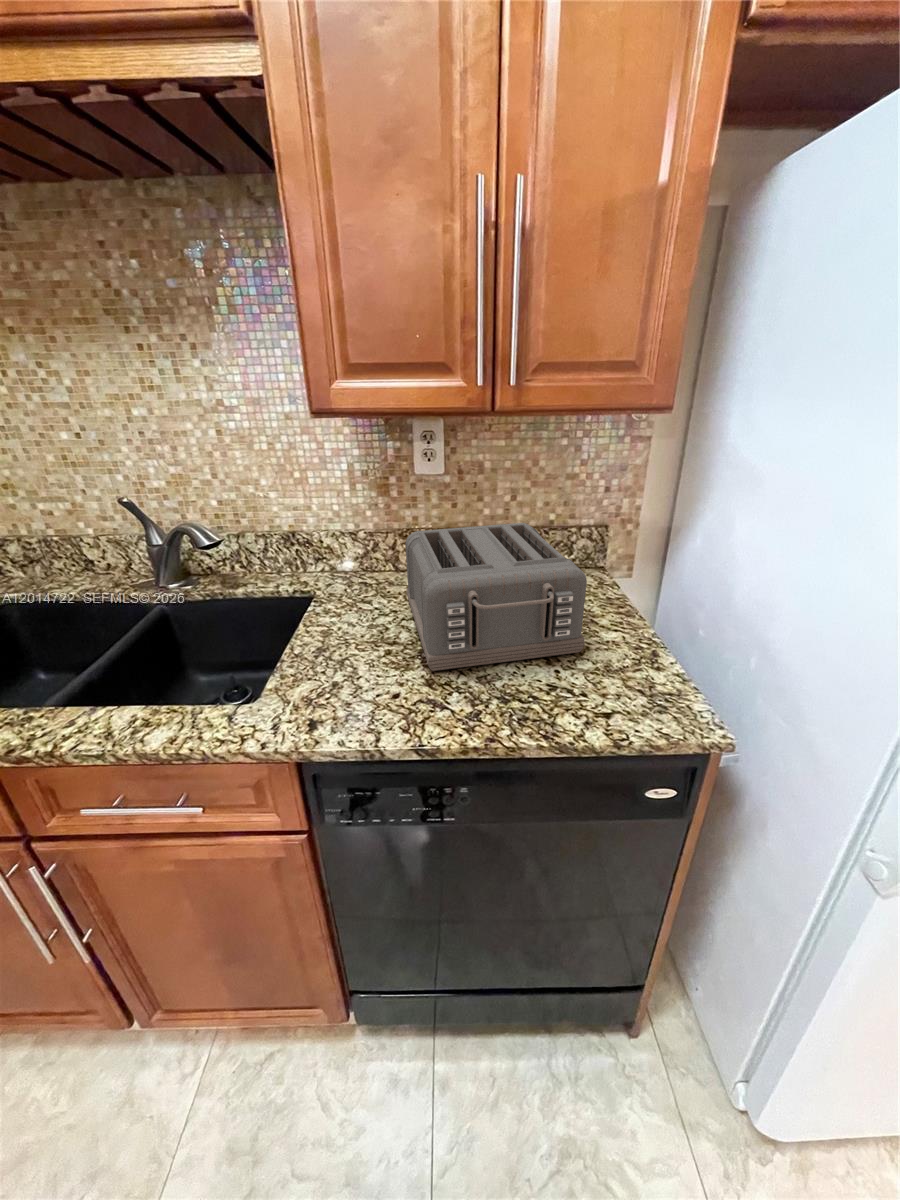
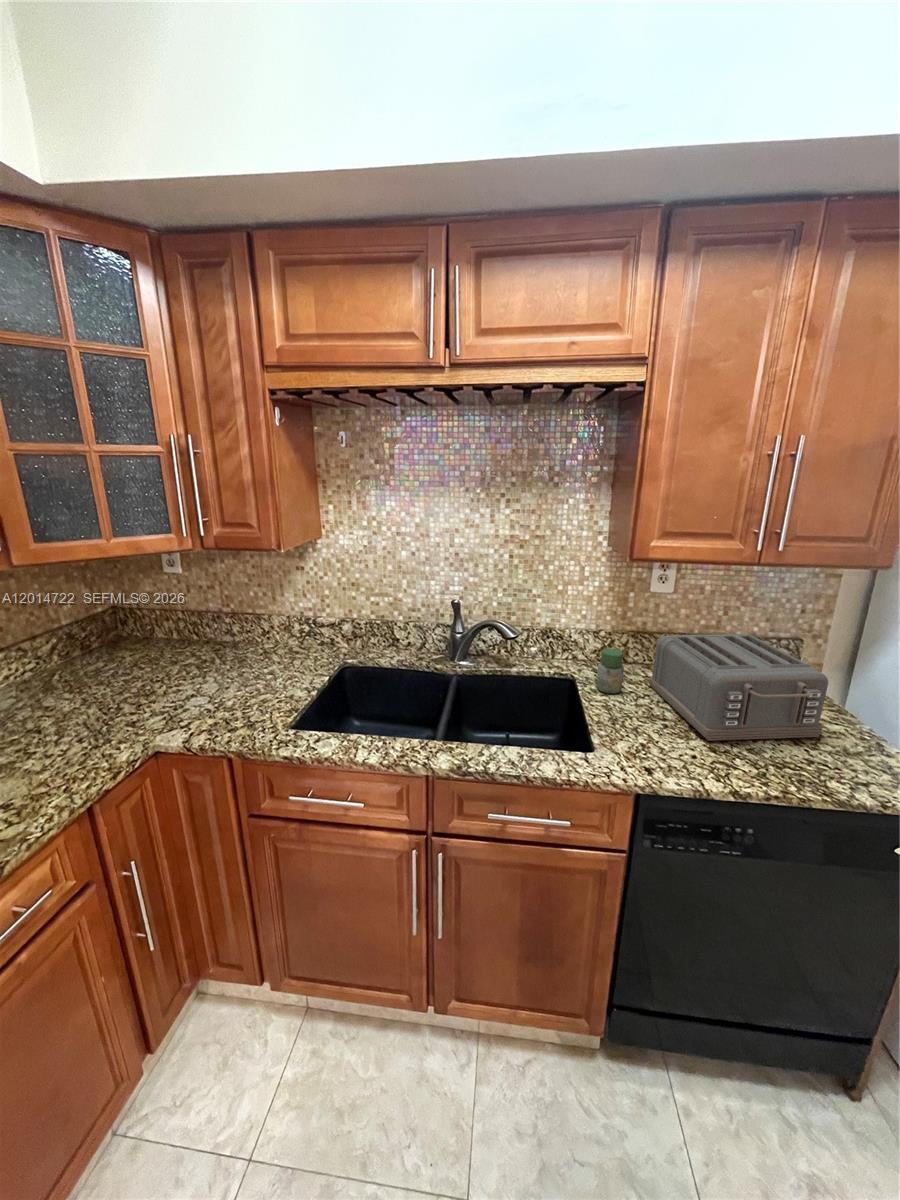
jar: none [331,554,367,614] -> present [596,648,624,693]

